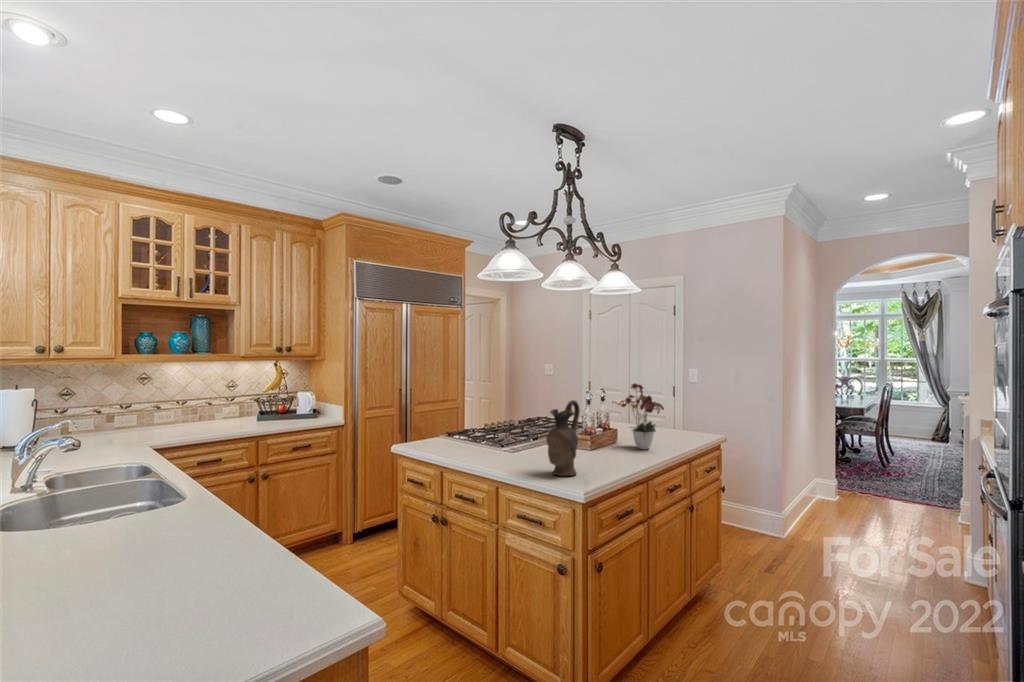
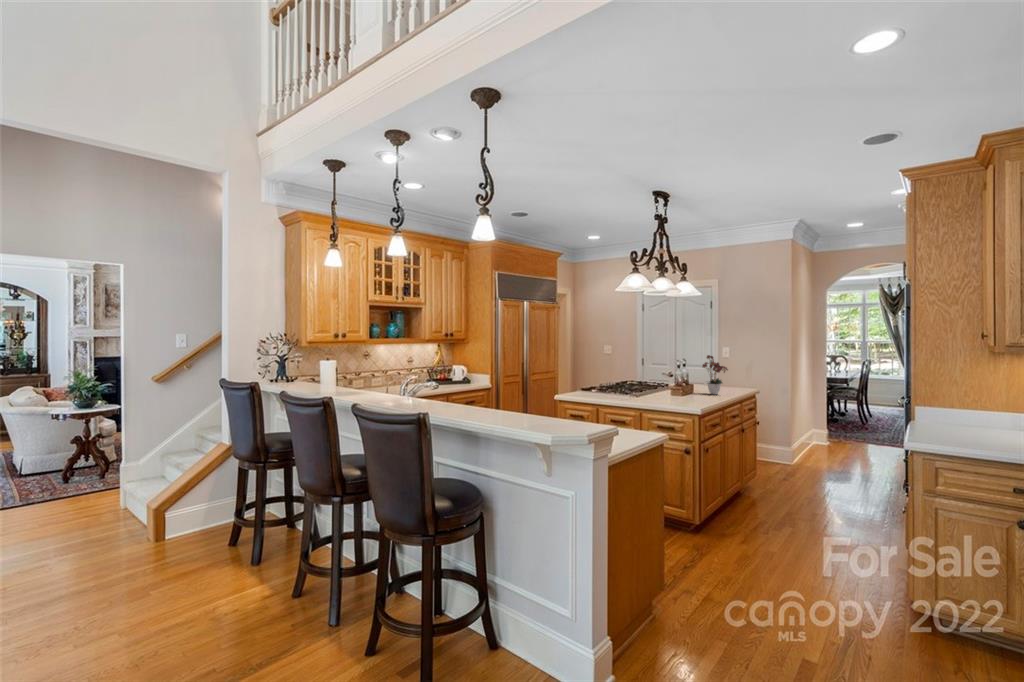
ceramic pitcher: present [546,400,580,476] -> none [673,363,690,404]

